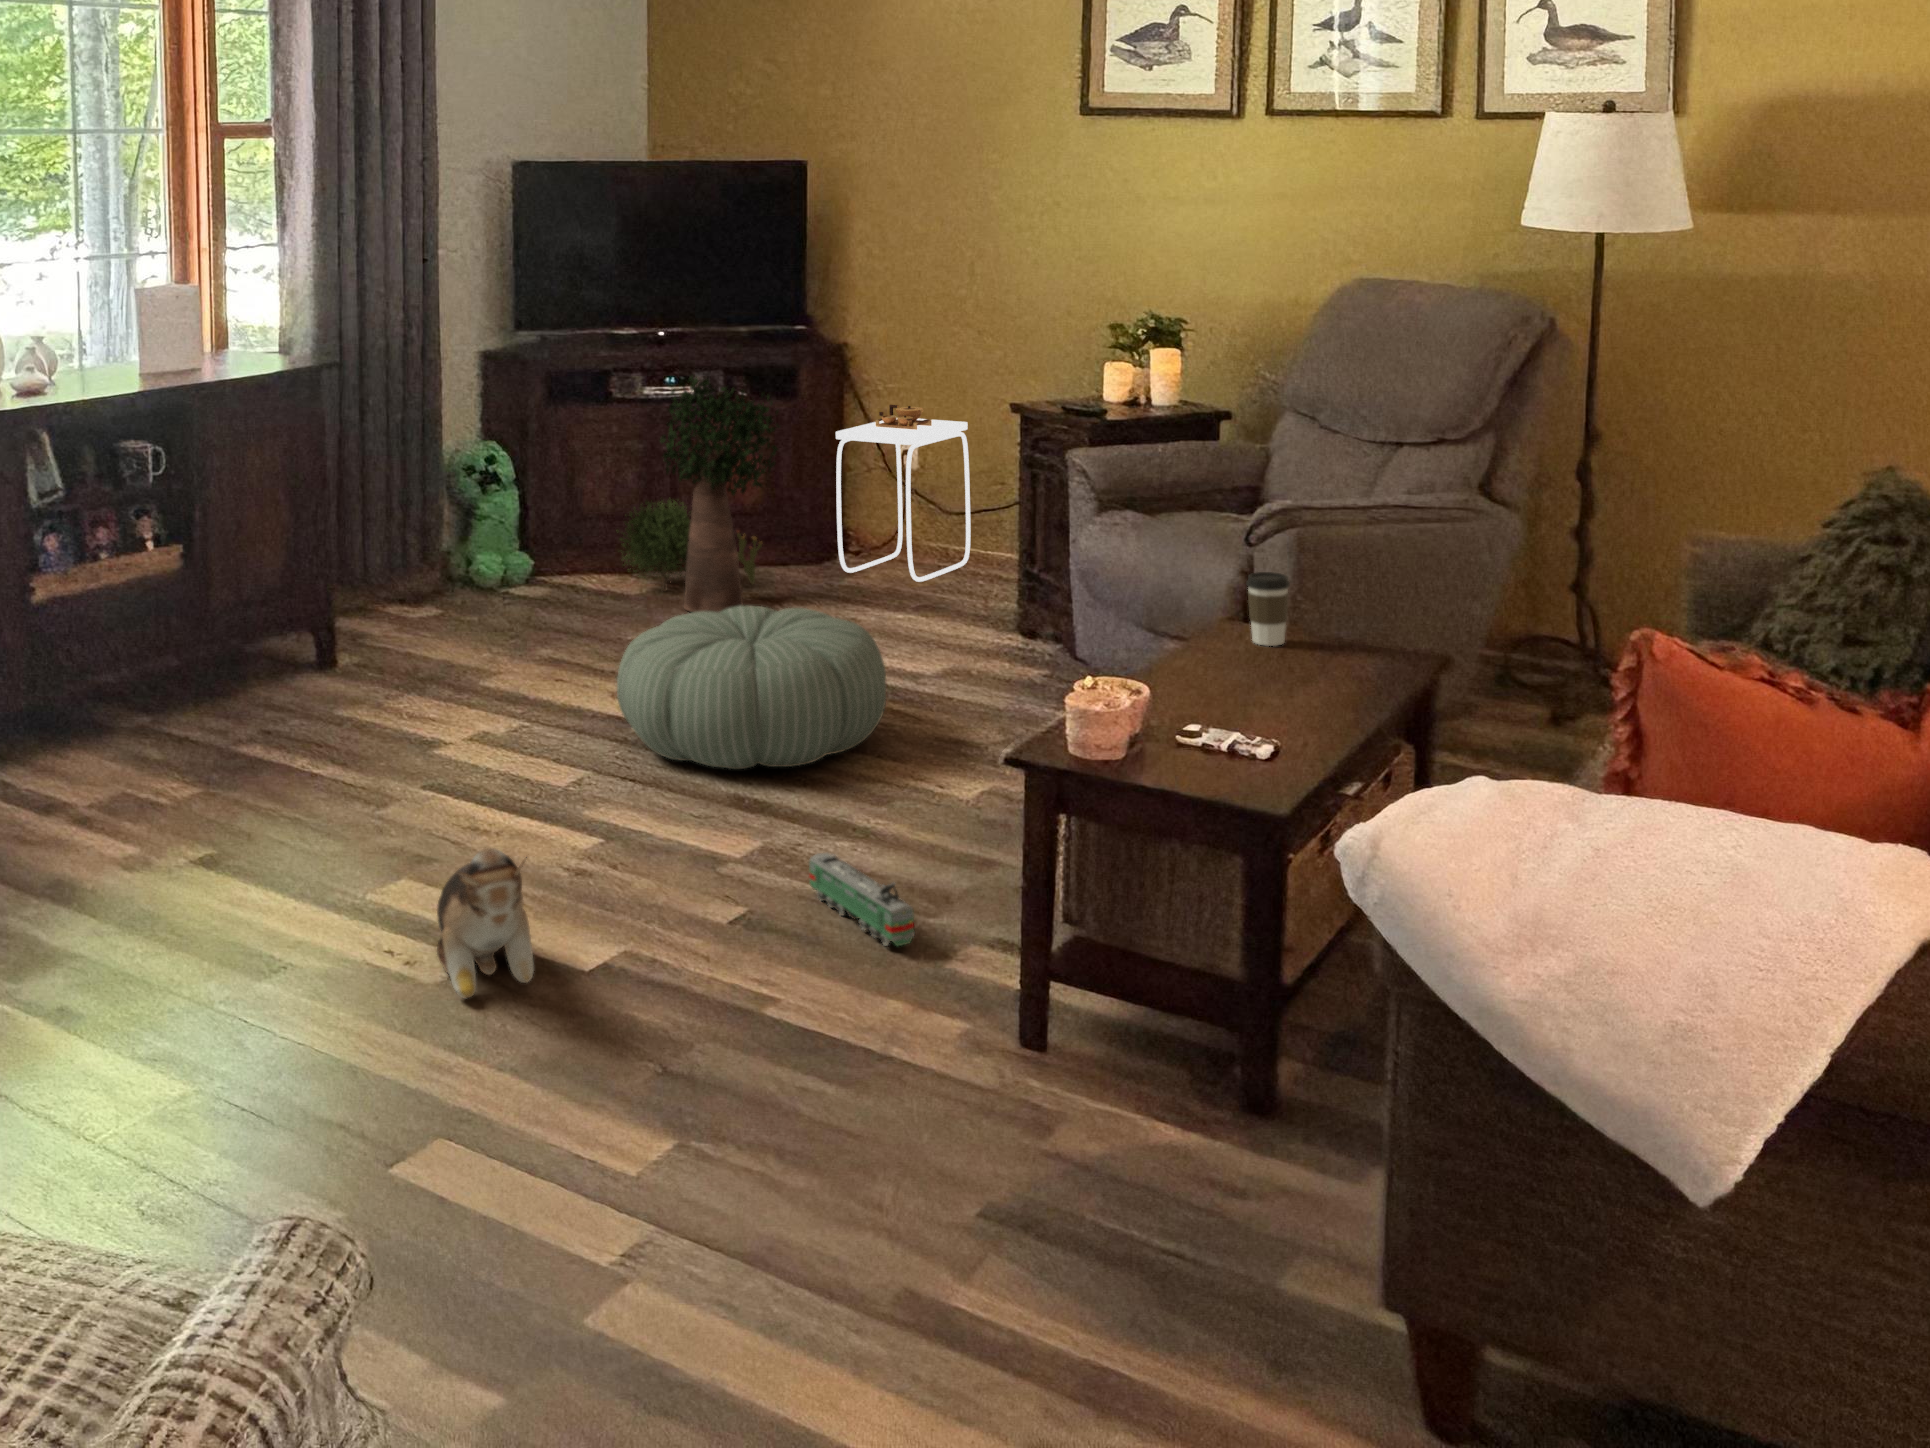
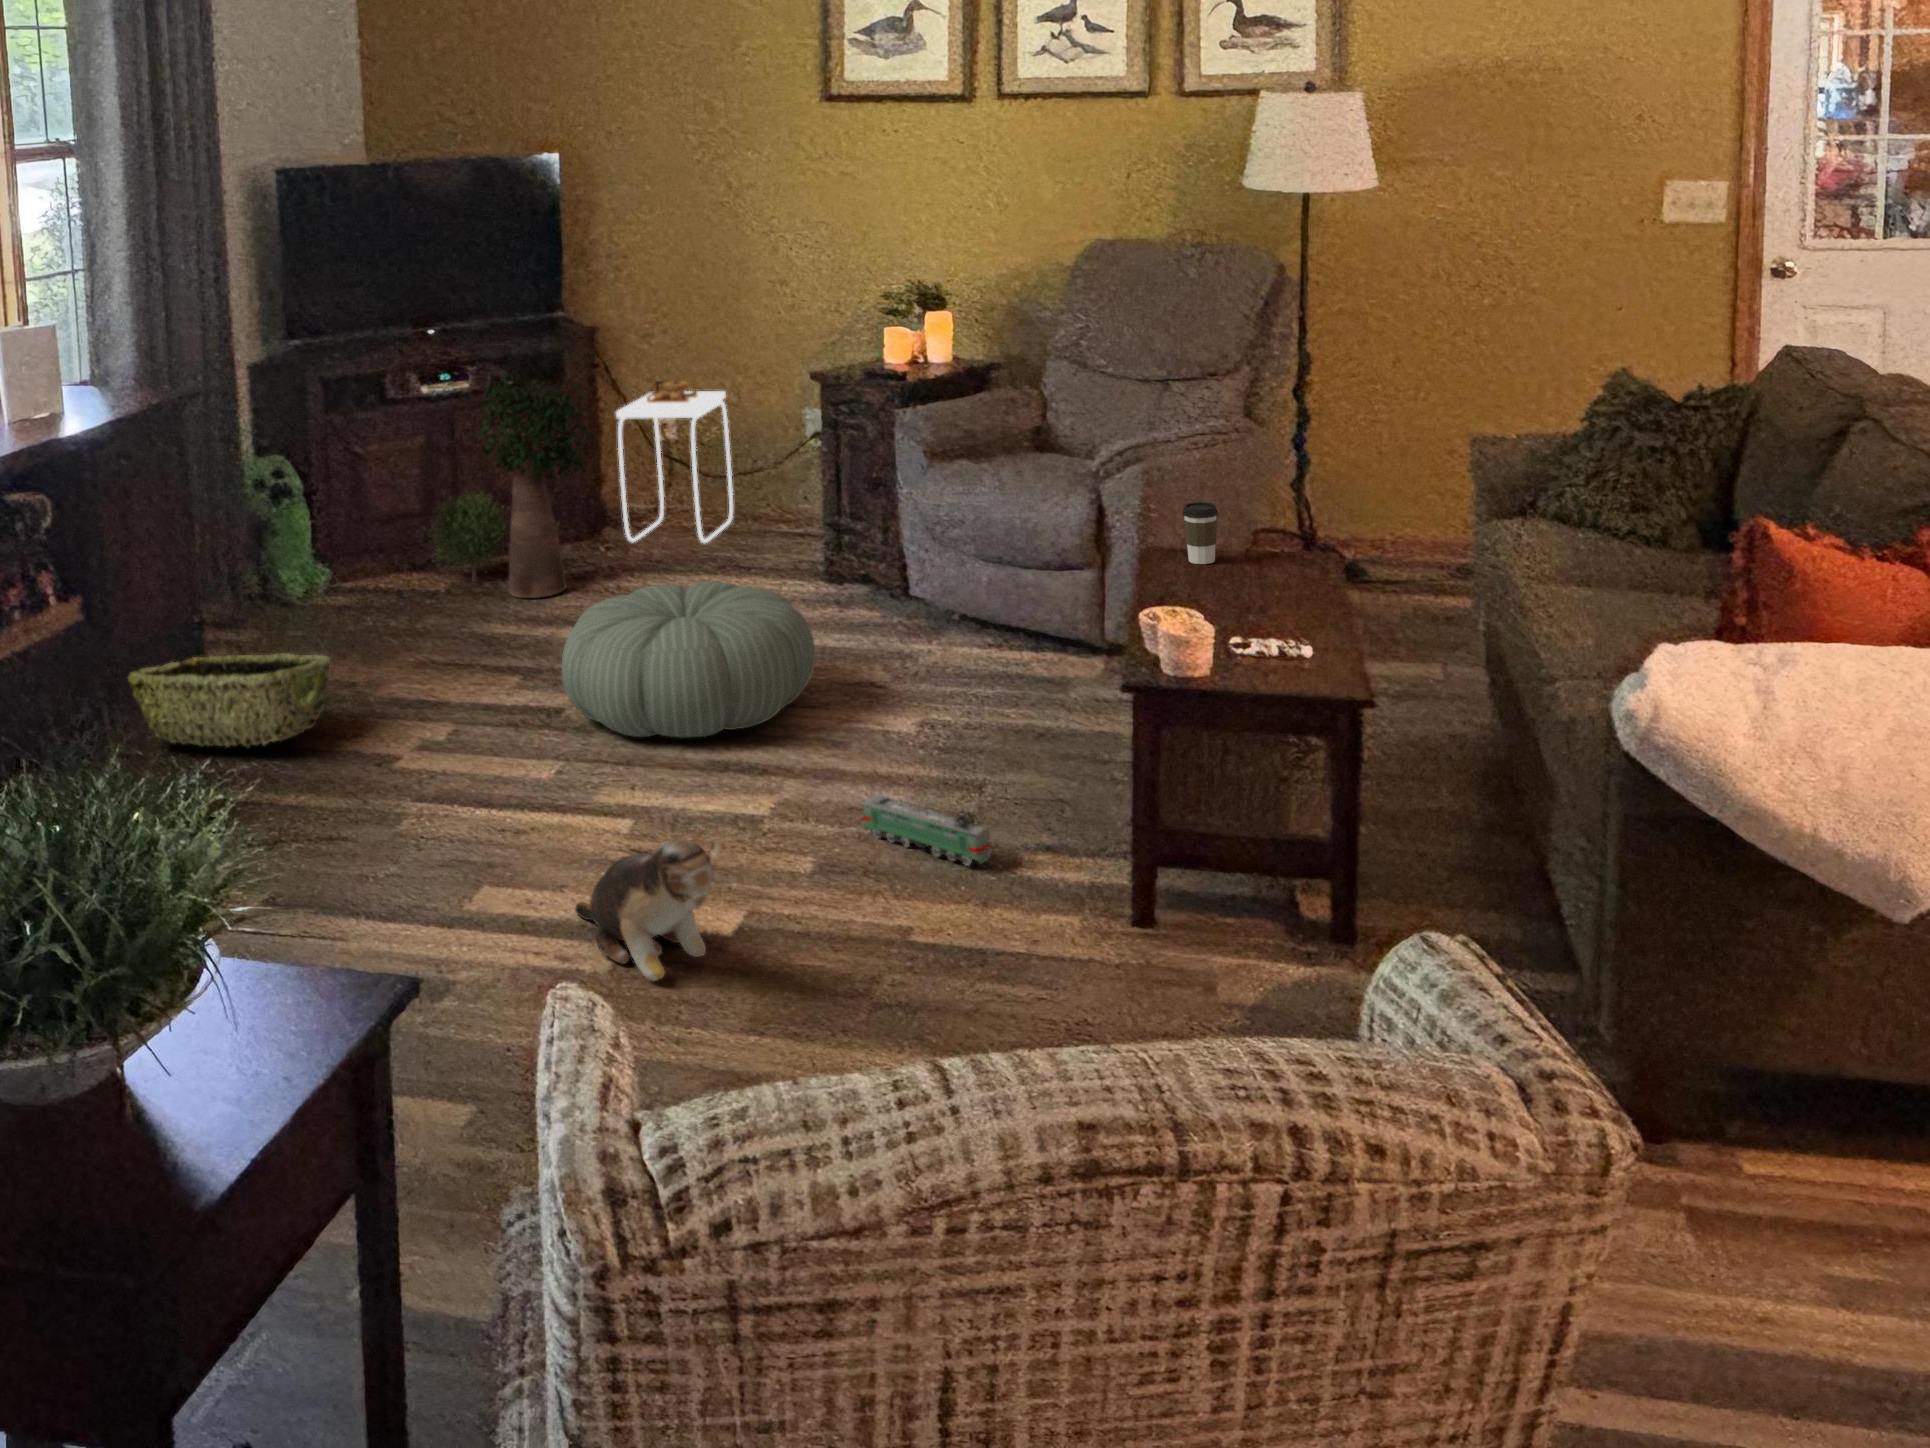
woven basket: none [220,621,407,714] -> present [128,653,331,747]

